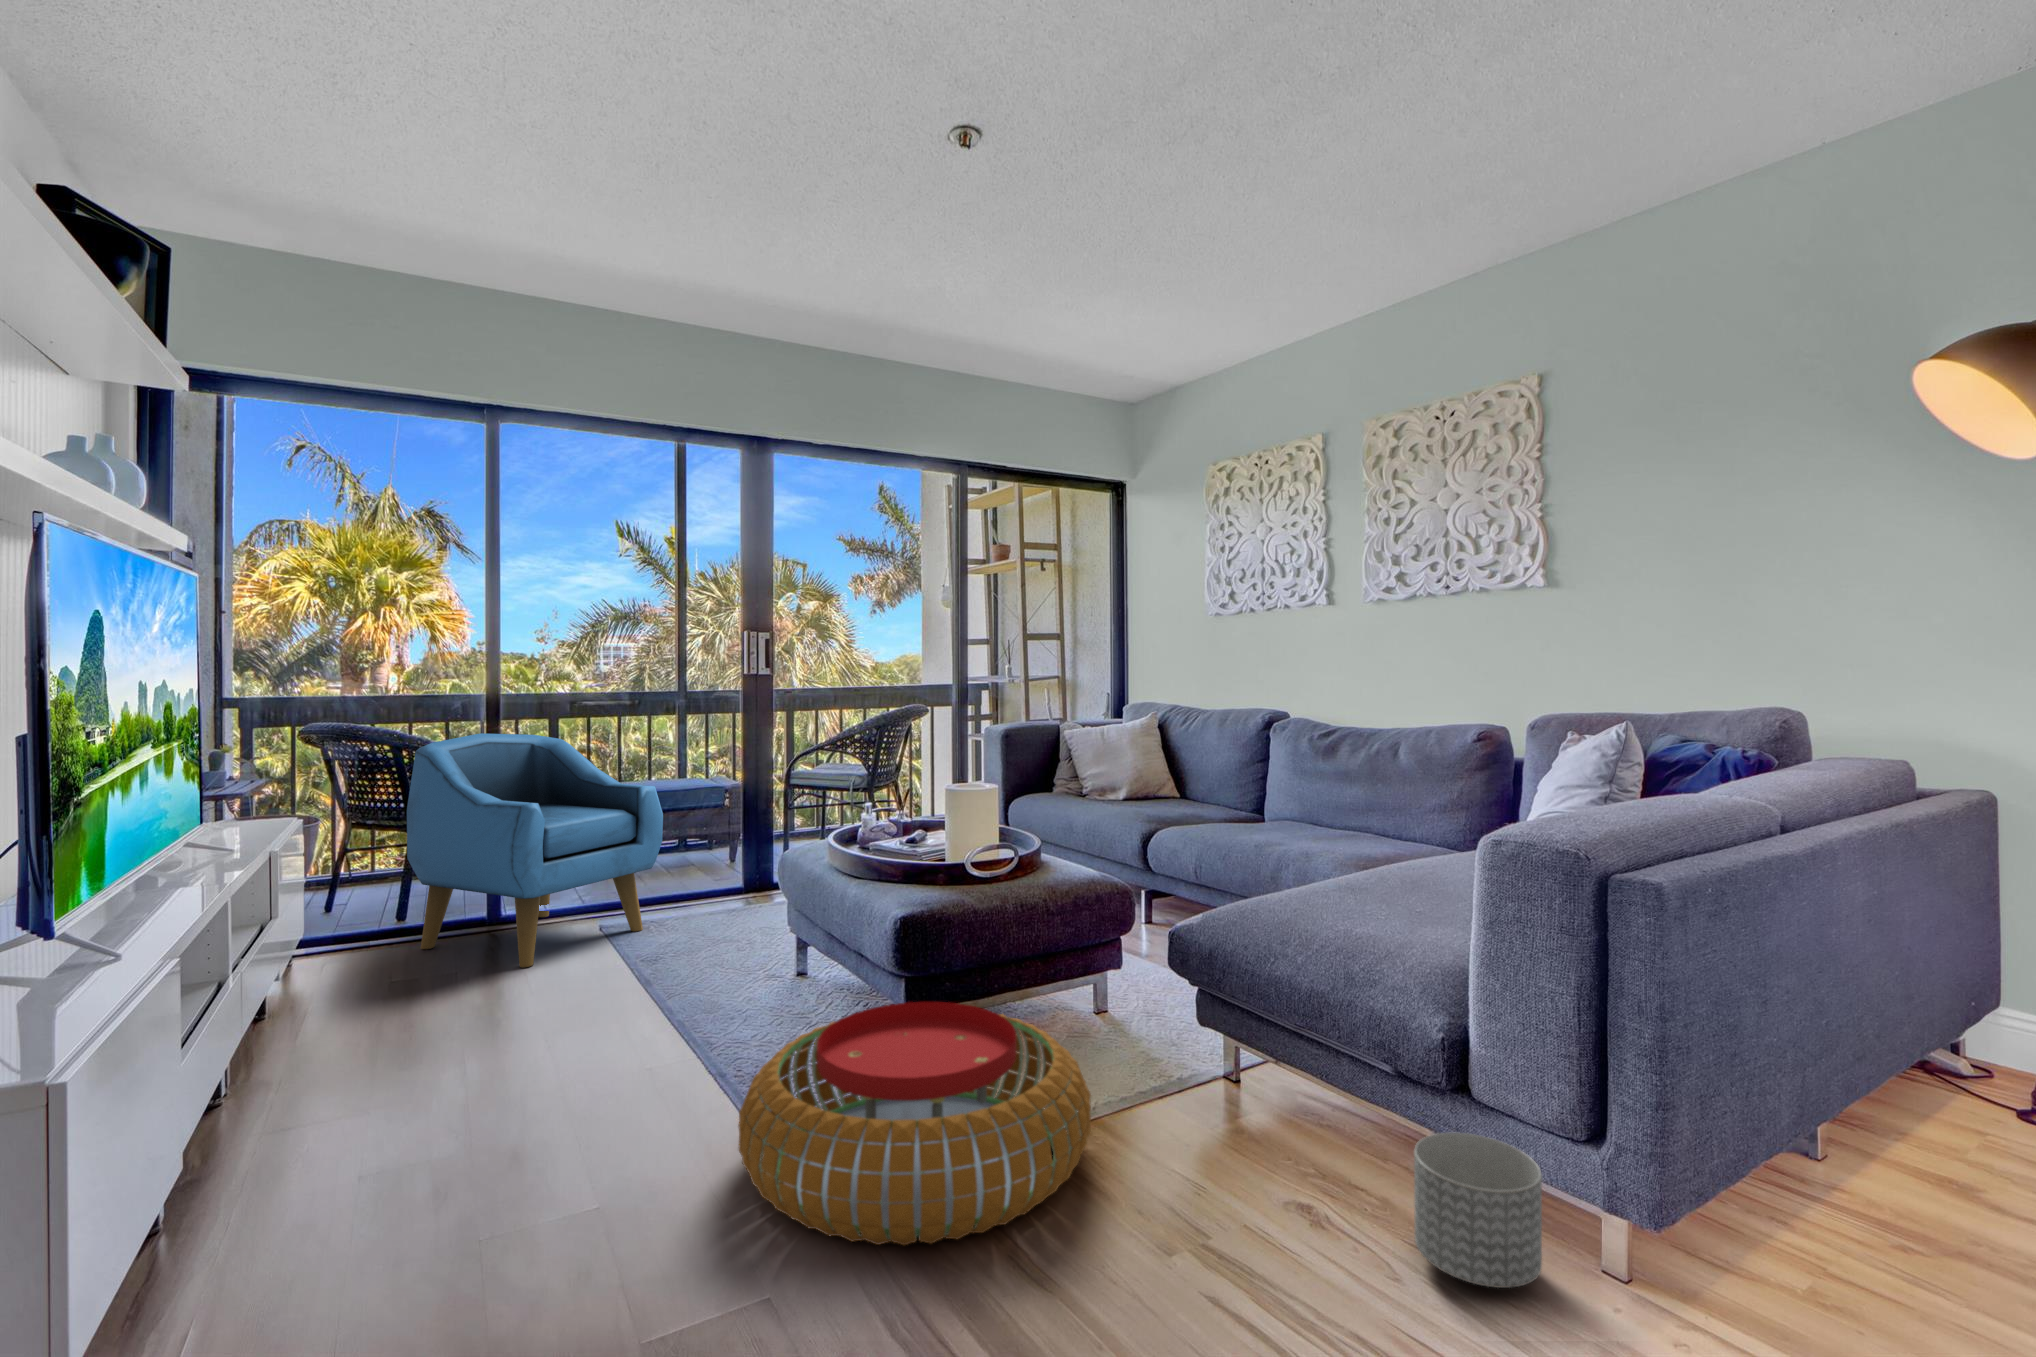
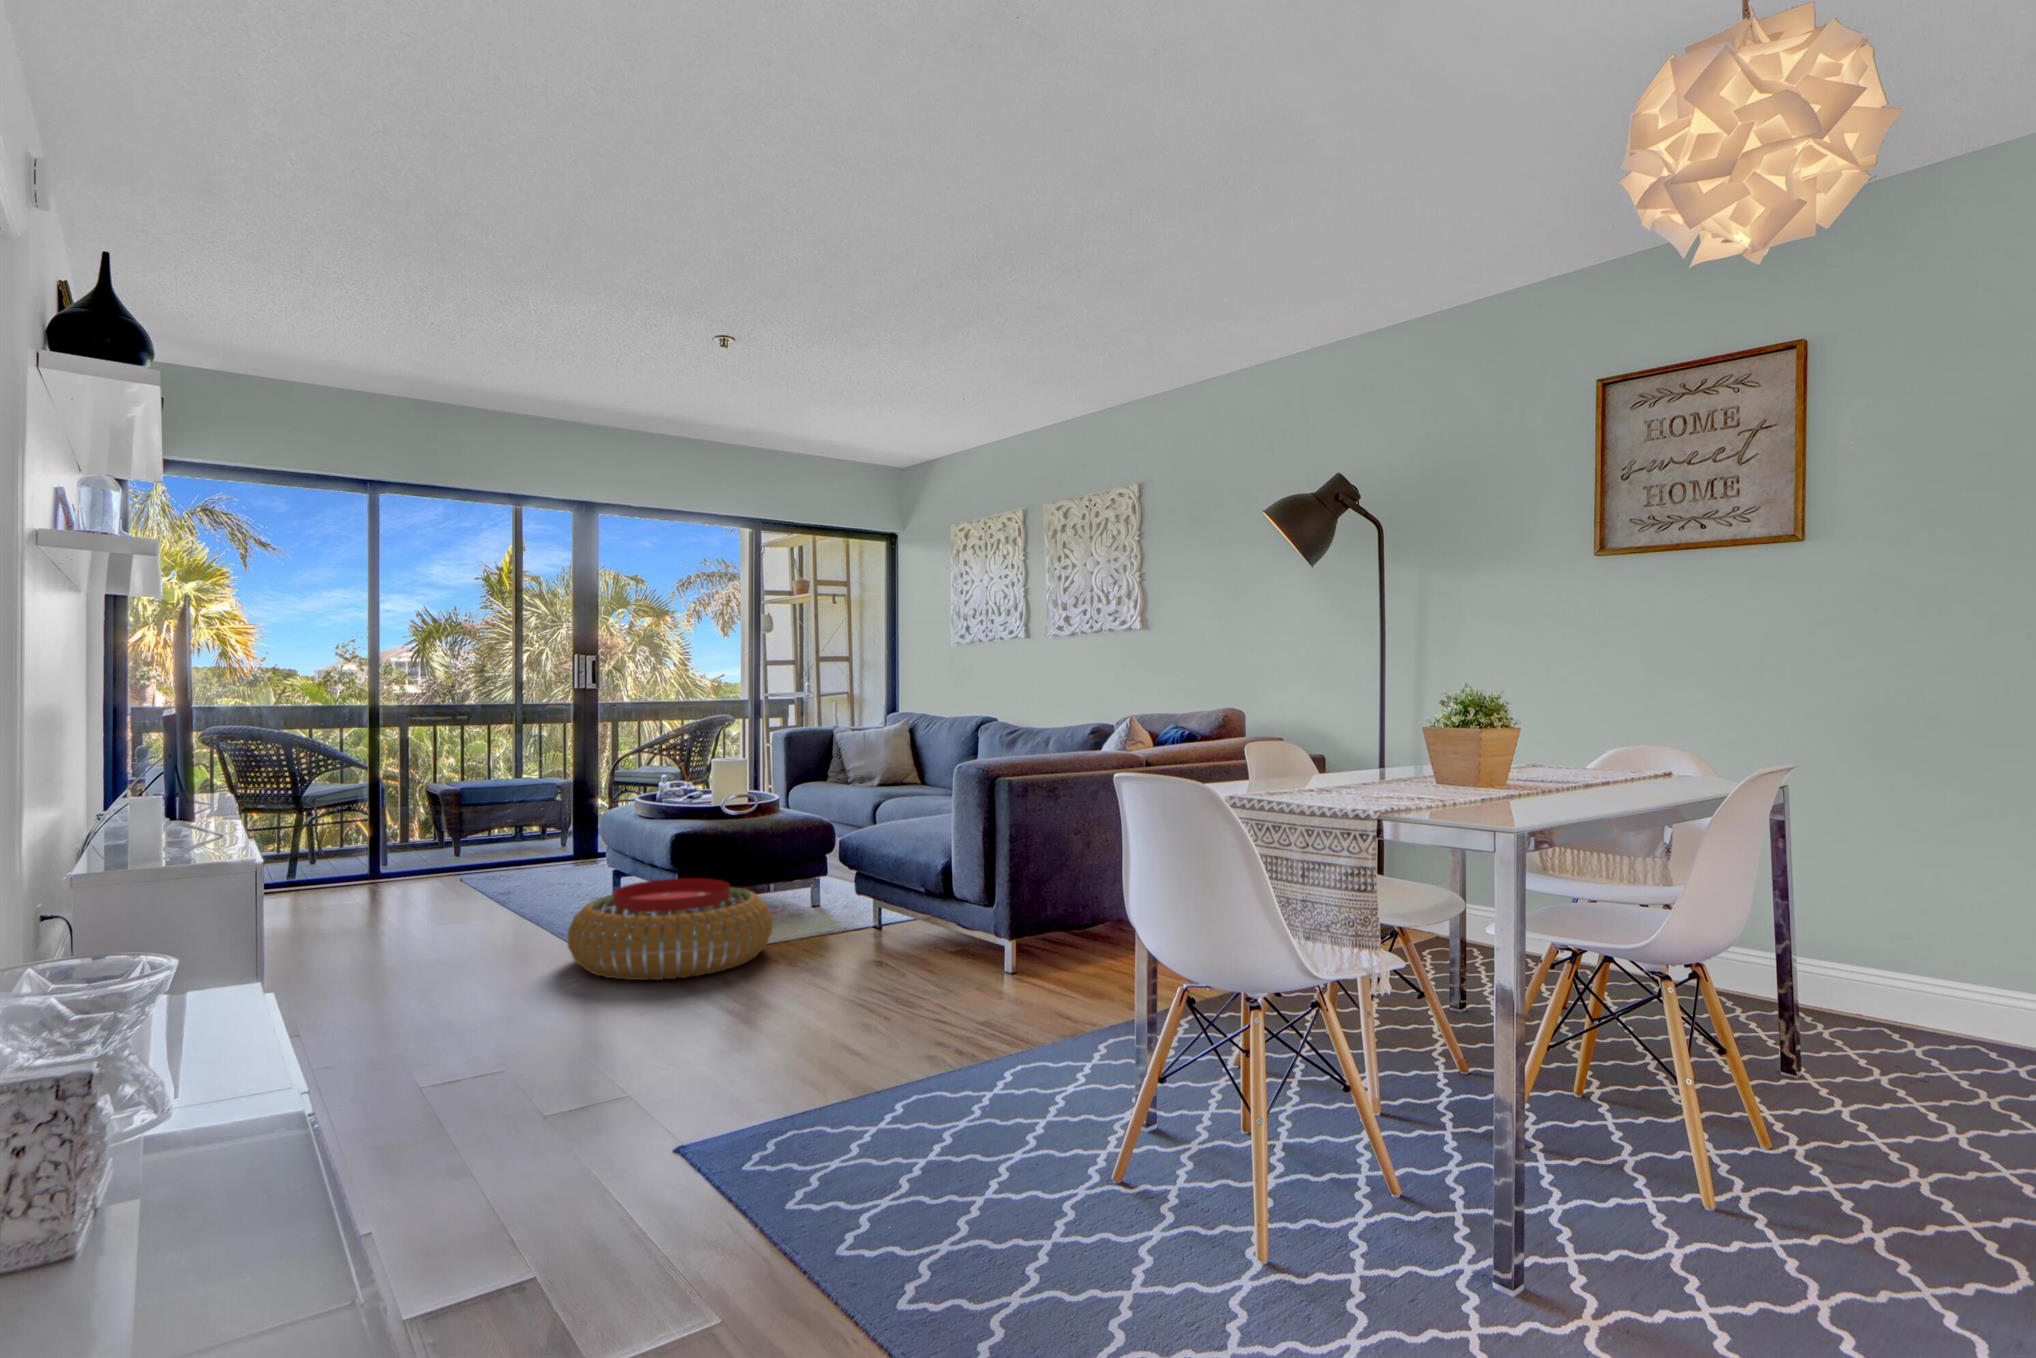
armchair: present [407,733,663,968] -> none [316,733,513,899]
planter: present [1414,1133,1542,1288] -> none [915,917,972,980]

